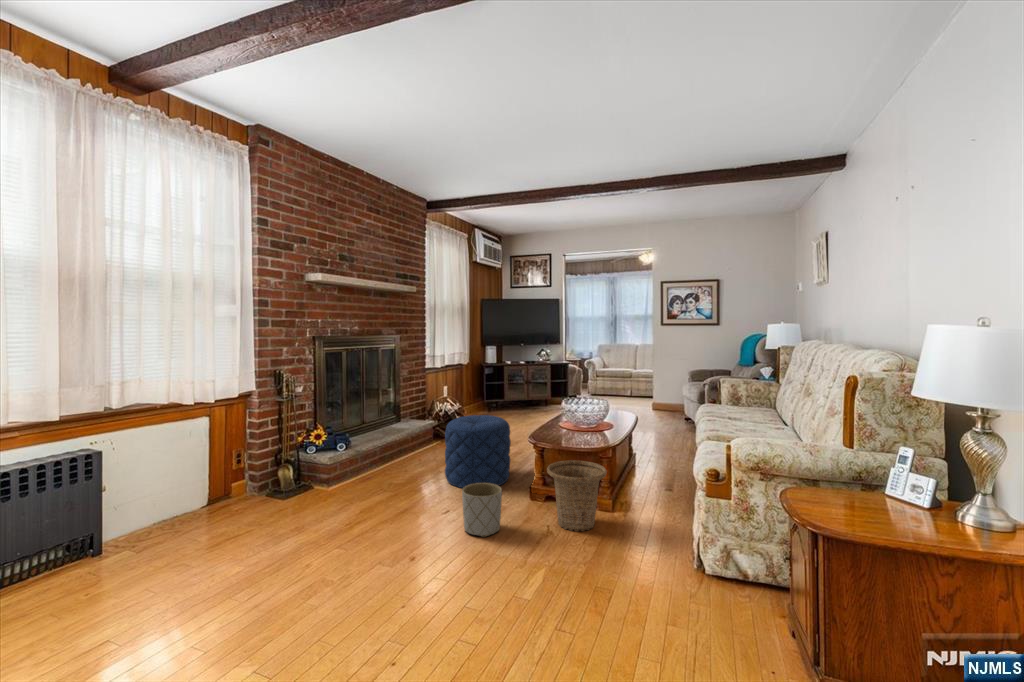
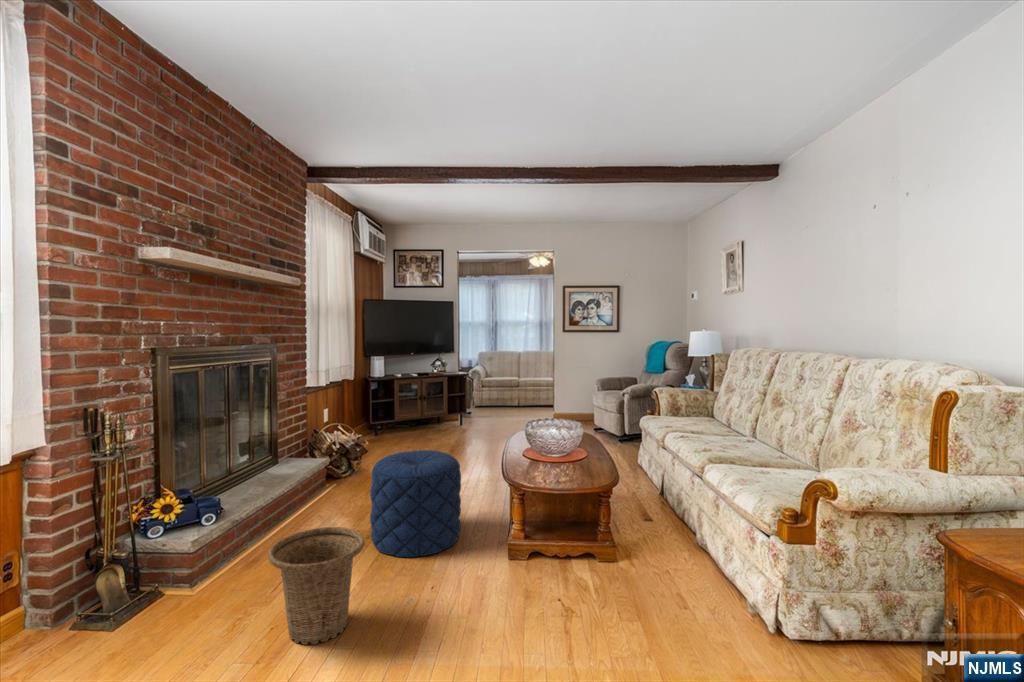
basket: present [547,460,607,531] -> present [268,527,365,645]
planter: present [462,483,502,537] -> none [444,555,503,641]

